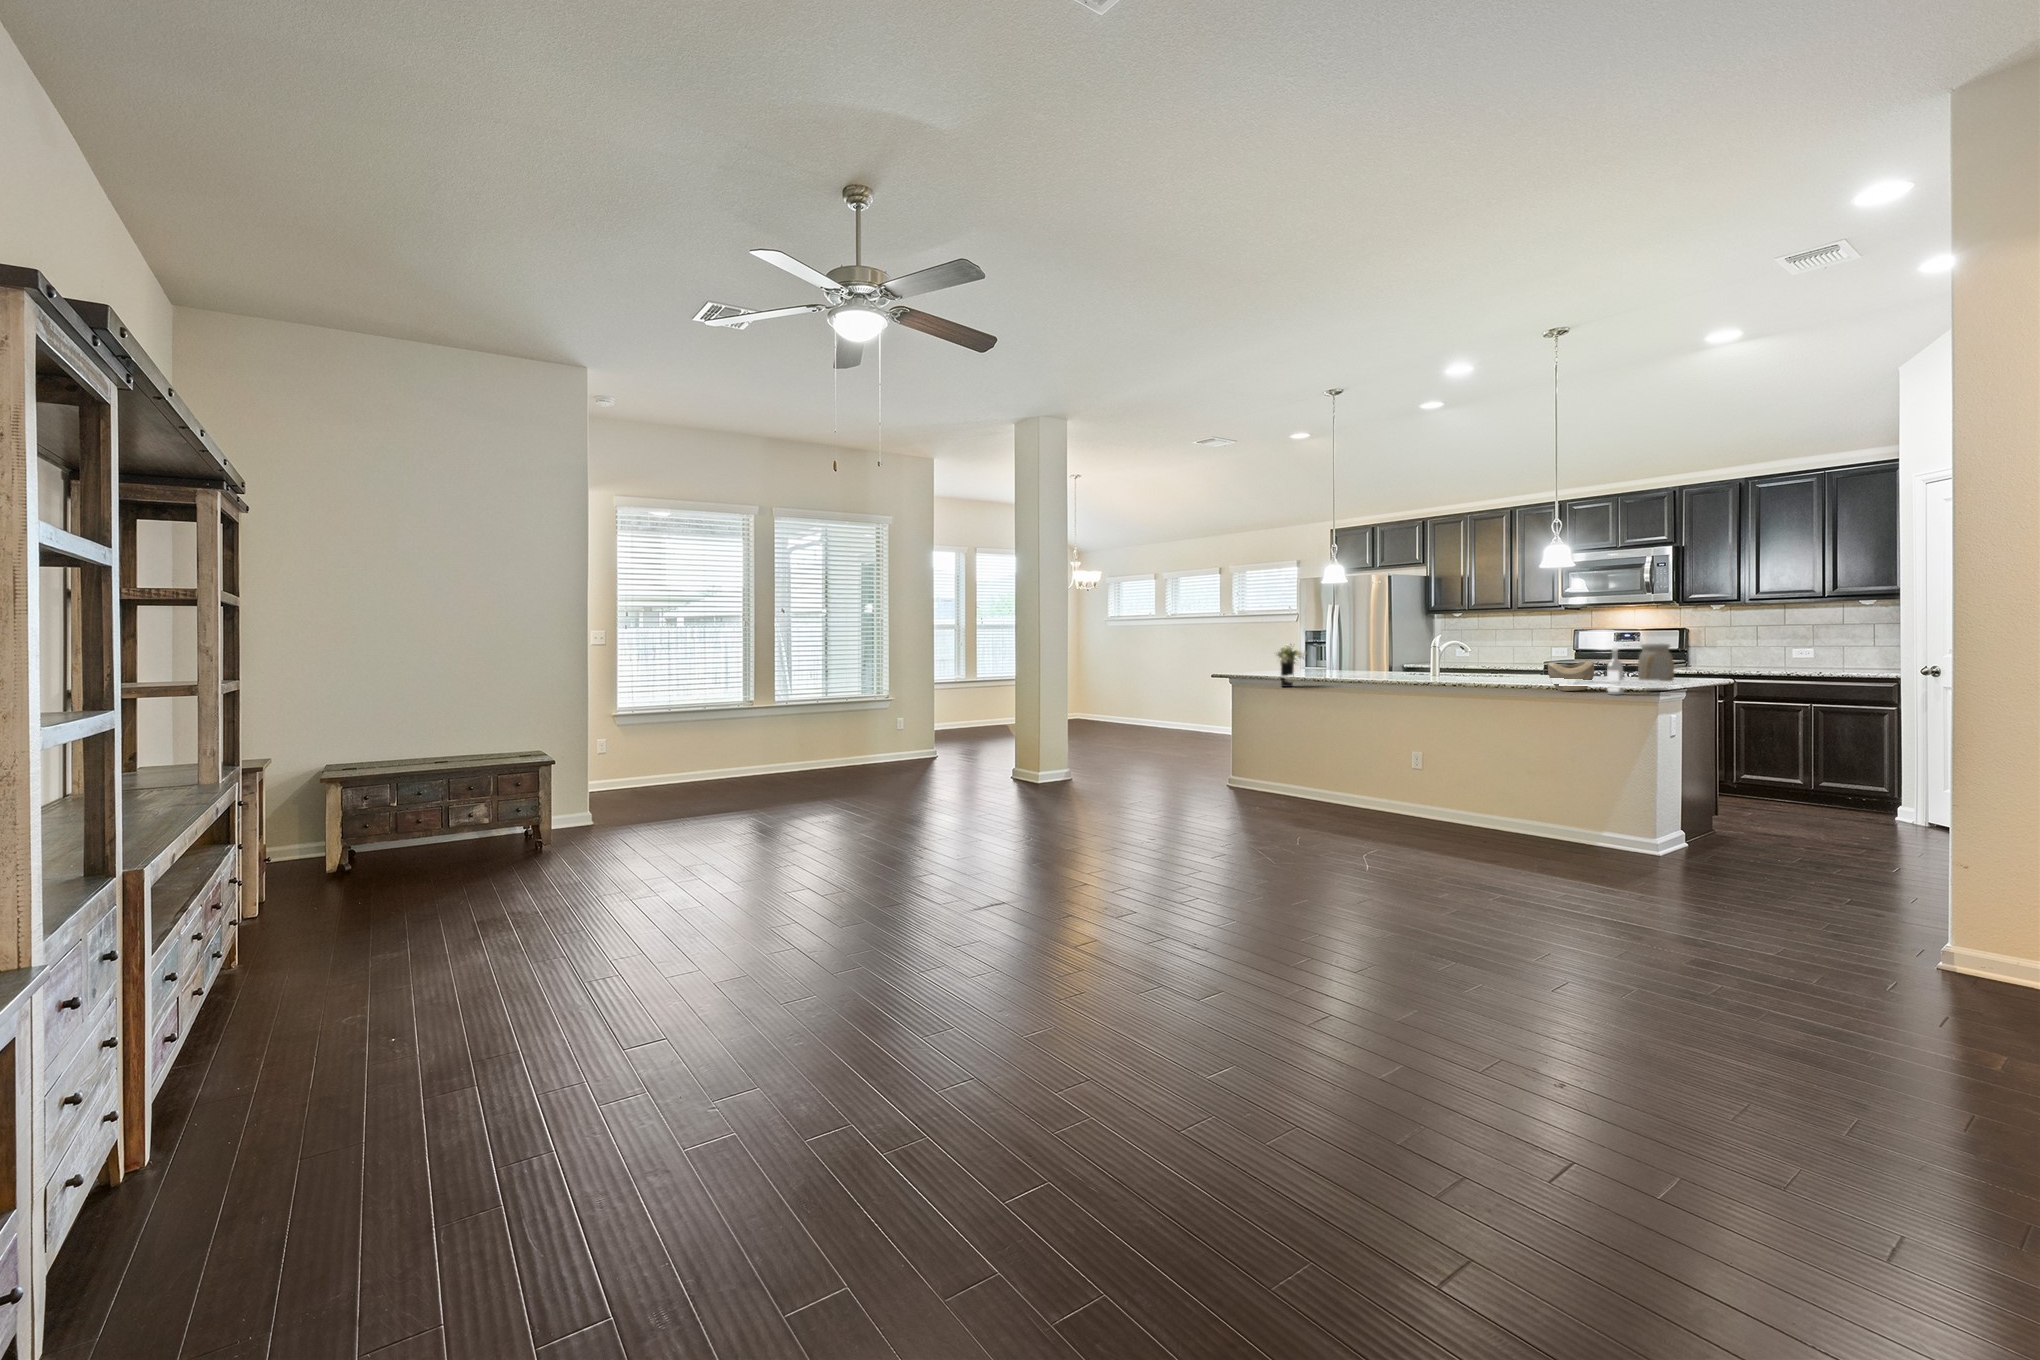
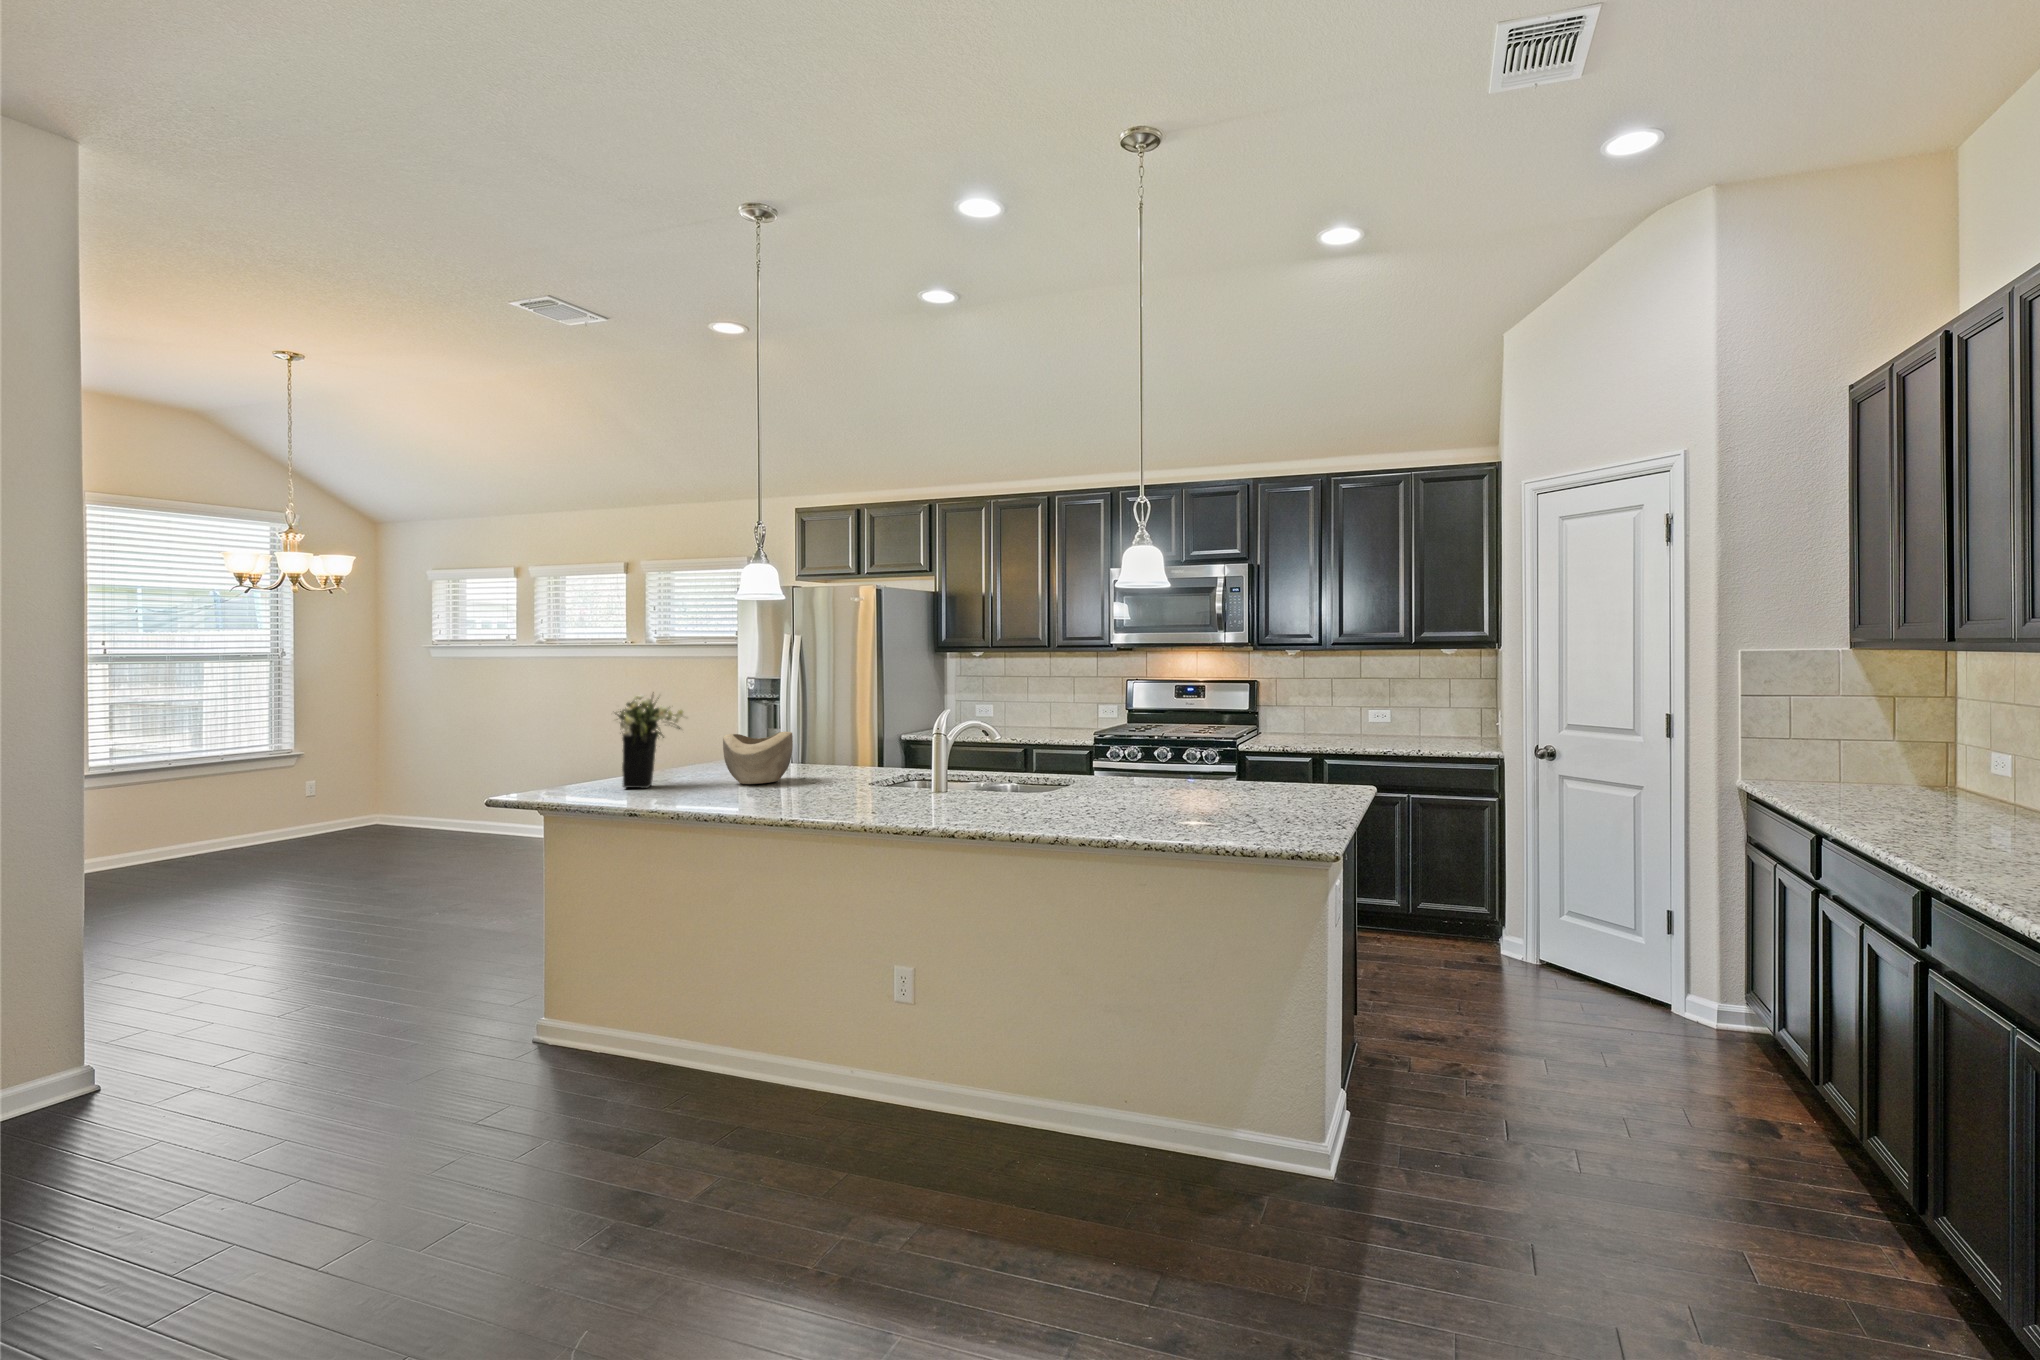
vase: present [1638,644,1674,691] -> none [1251,705,1304,792]
wine bottle: present [1607,647,1624,695] -> none [1212,710,1237,804]
decorative bowl: present [1548,661,1594,691] -> present [723,732,793,784]

